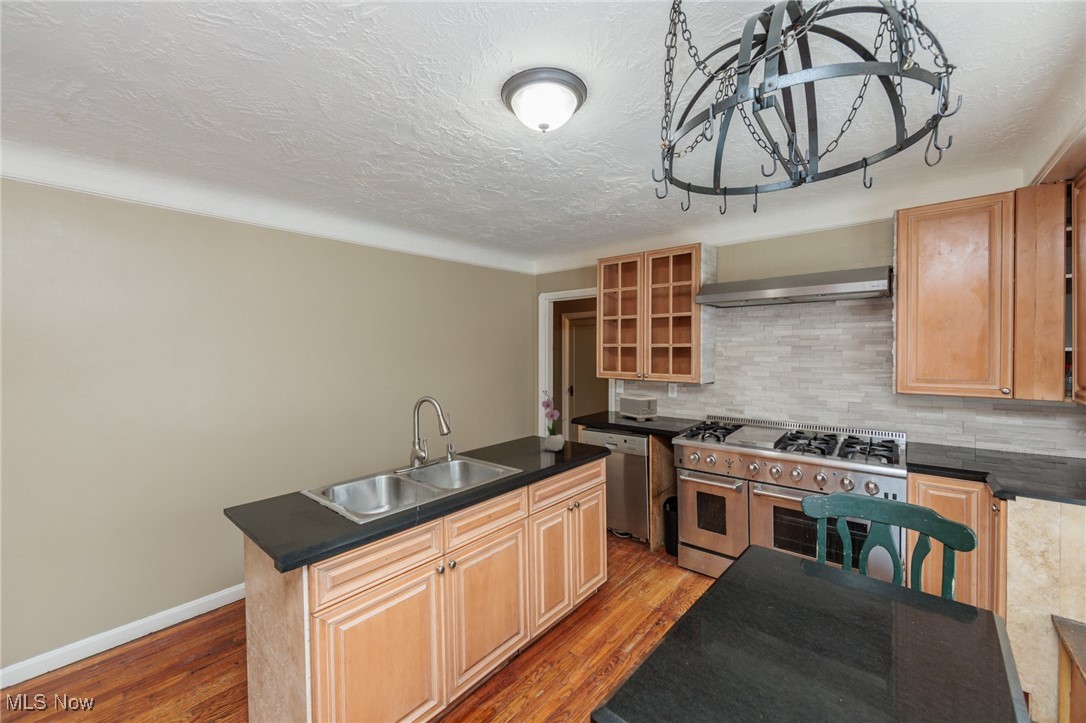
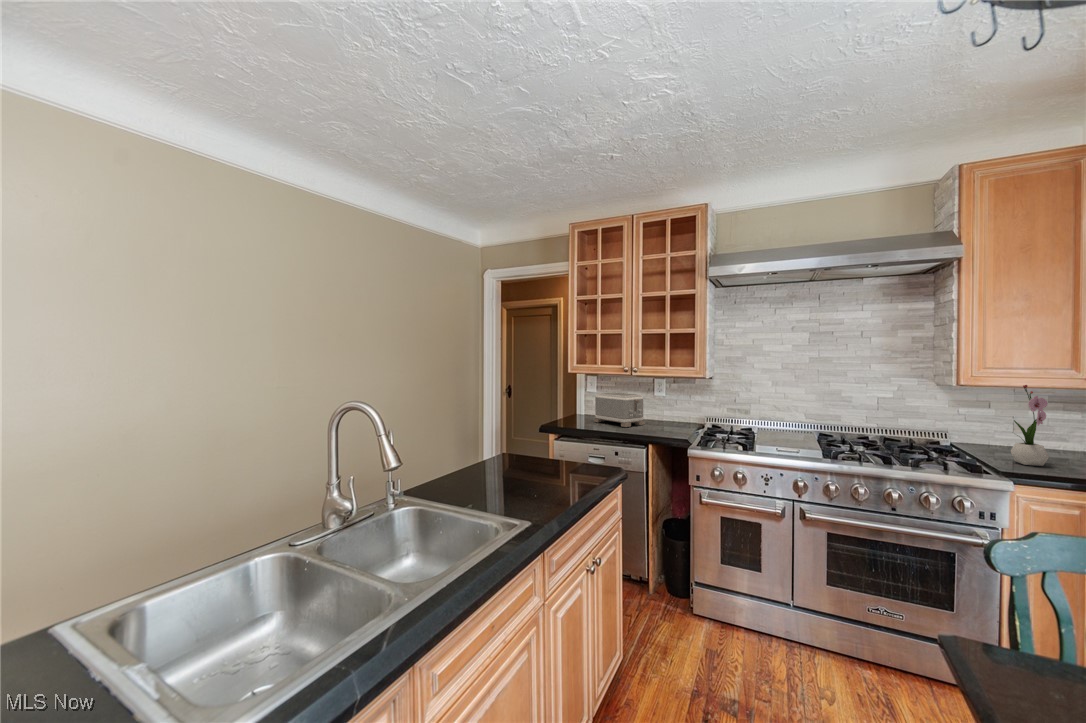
flower arrangement: present [542,390,564,451] -> present [1010,385,1049,466]

